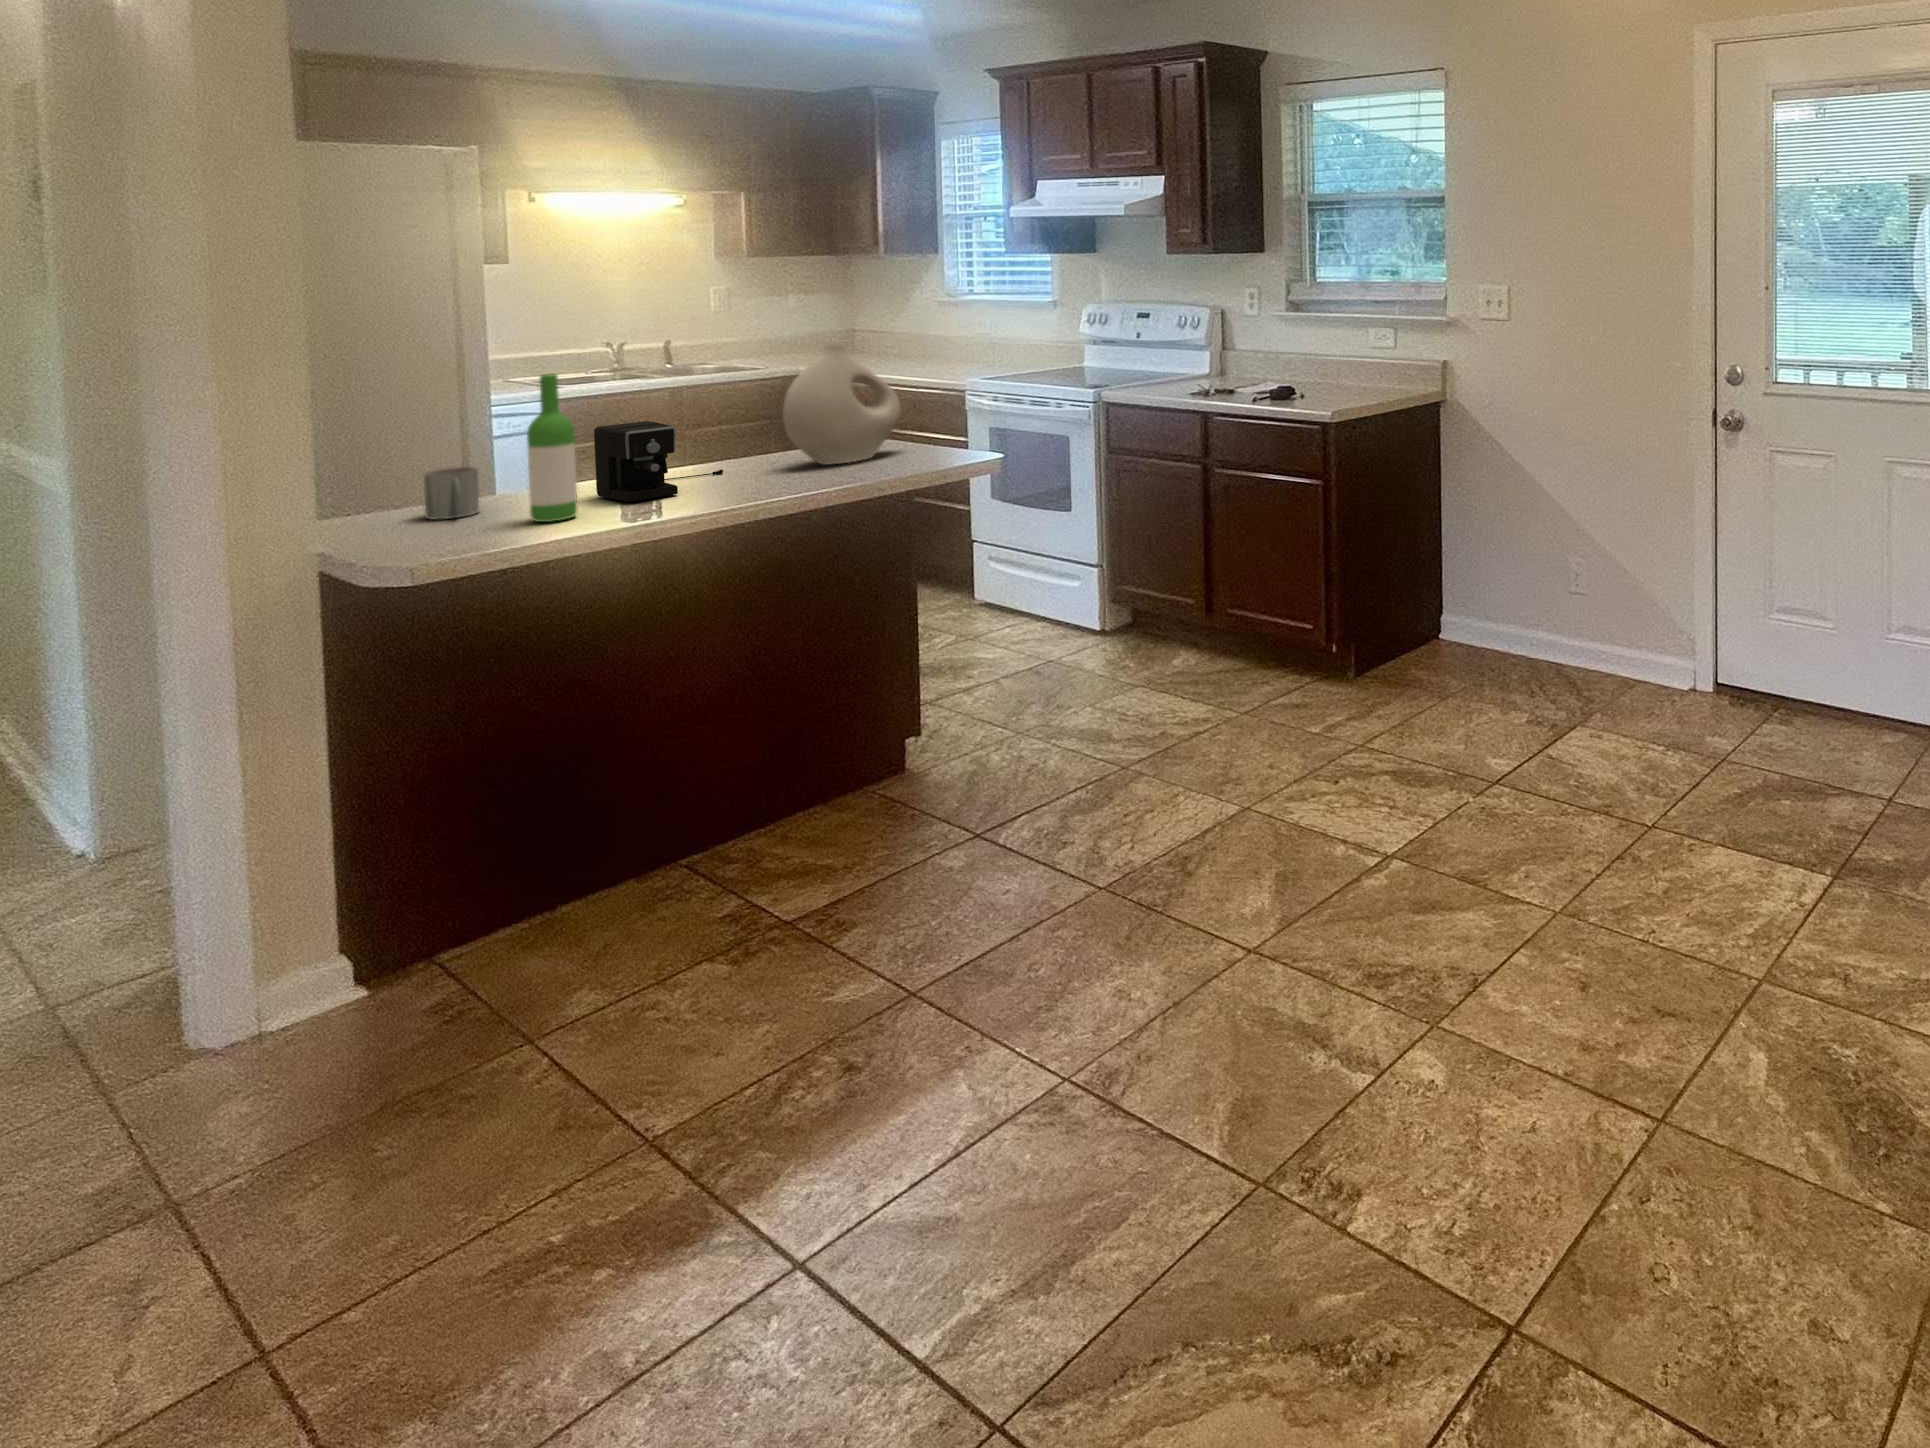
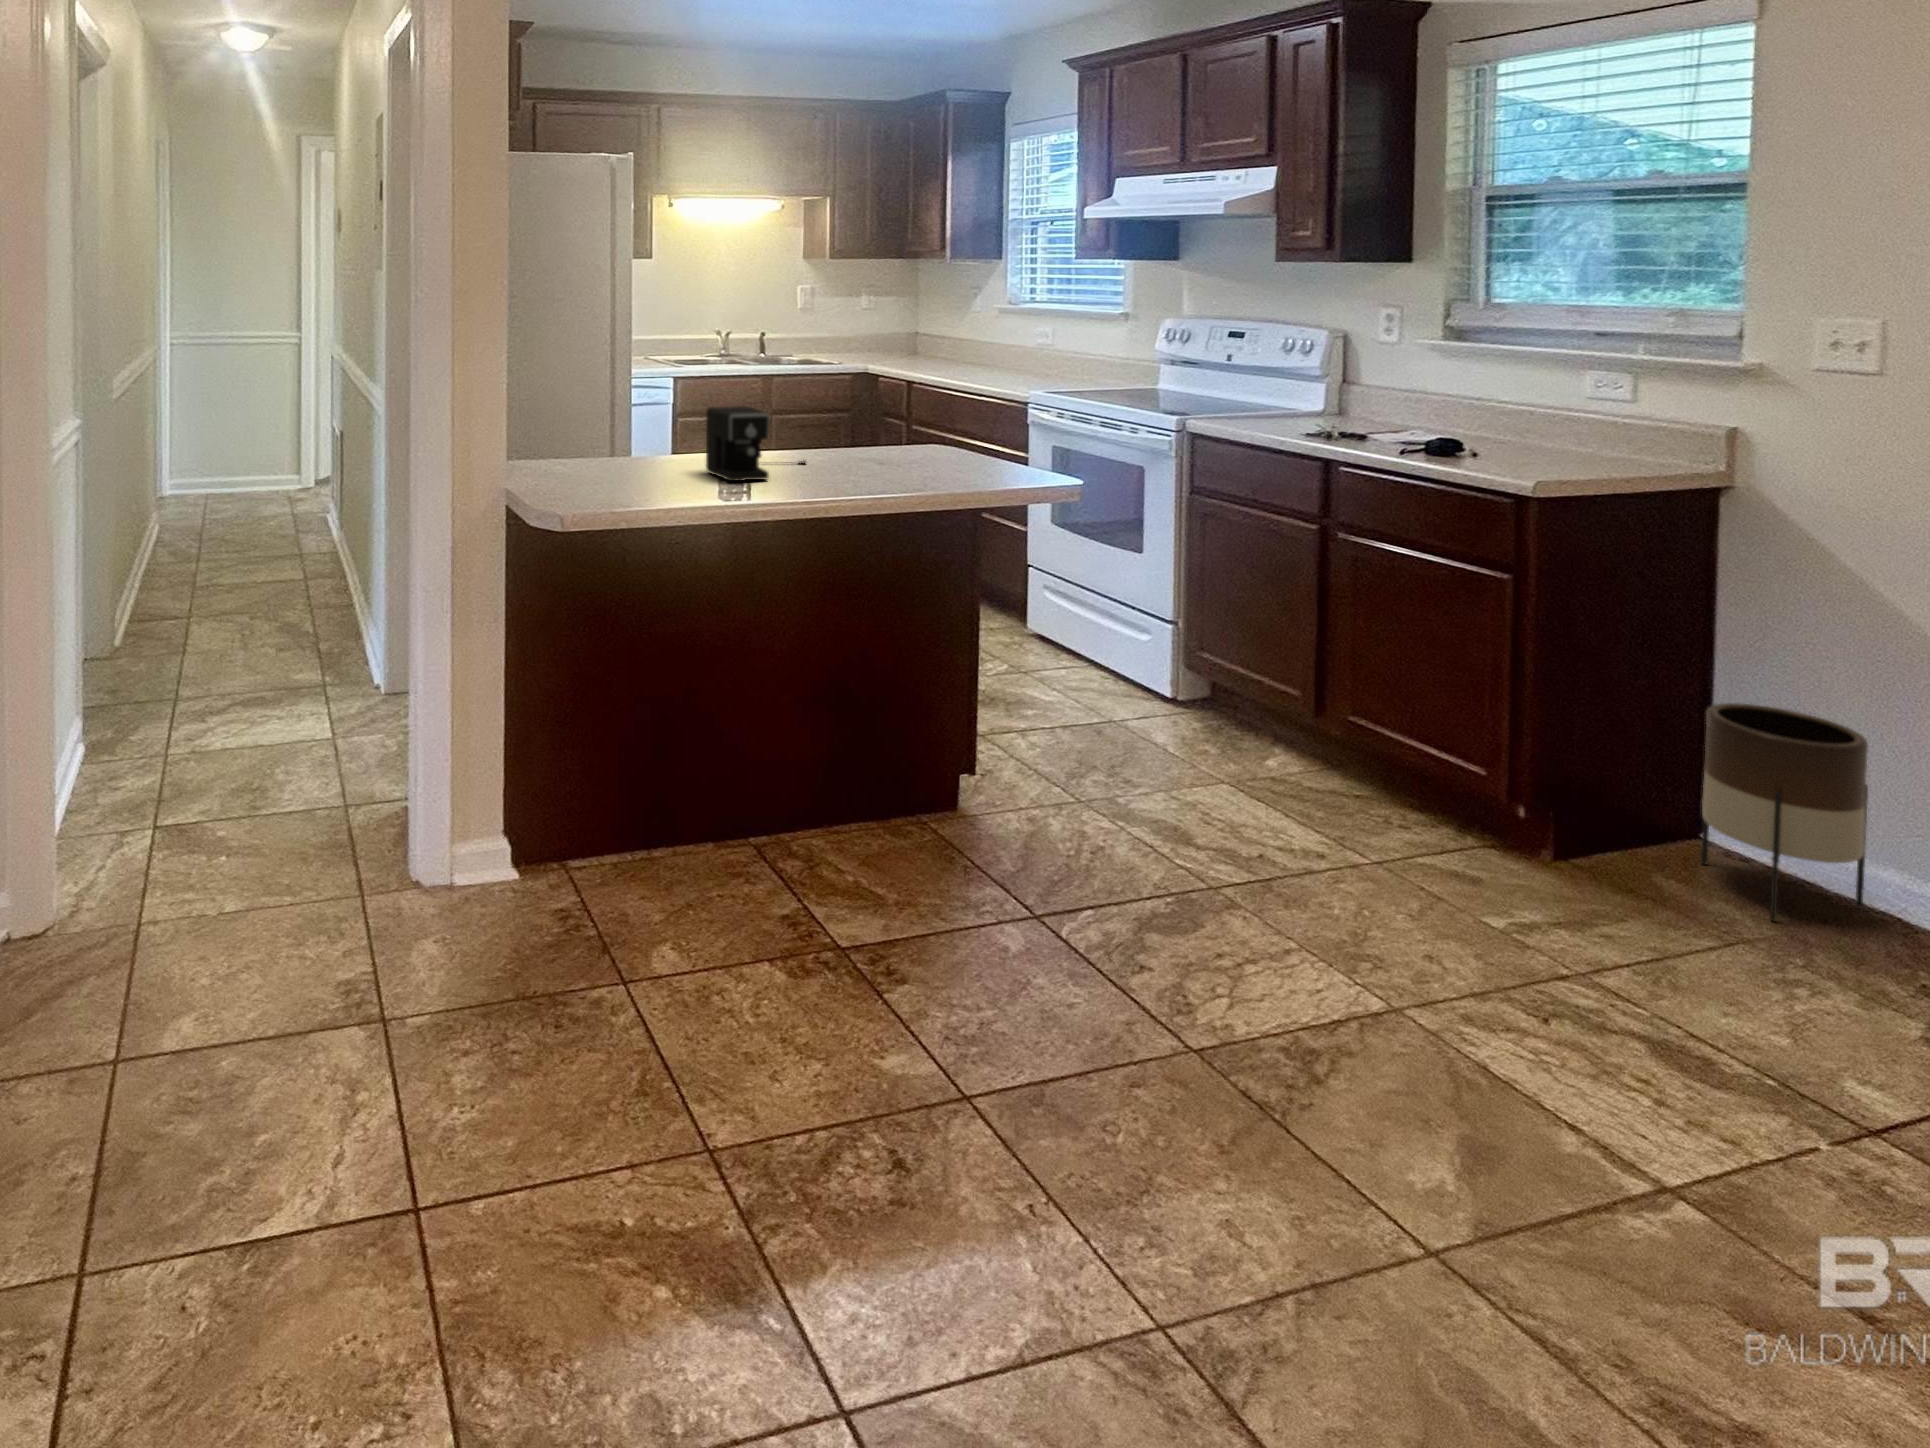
vase: present [783,344,901,465] -> none [861,344,971,469]
wine bottle: present [527,374,578,522] -> none [656,355,691,491]
mug: present [424,467,479,520] -> none [587,431,623,475]
planter: none [1433,541,1510,678] -> present [1701,703,1868,921]

